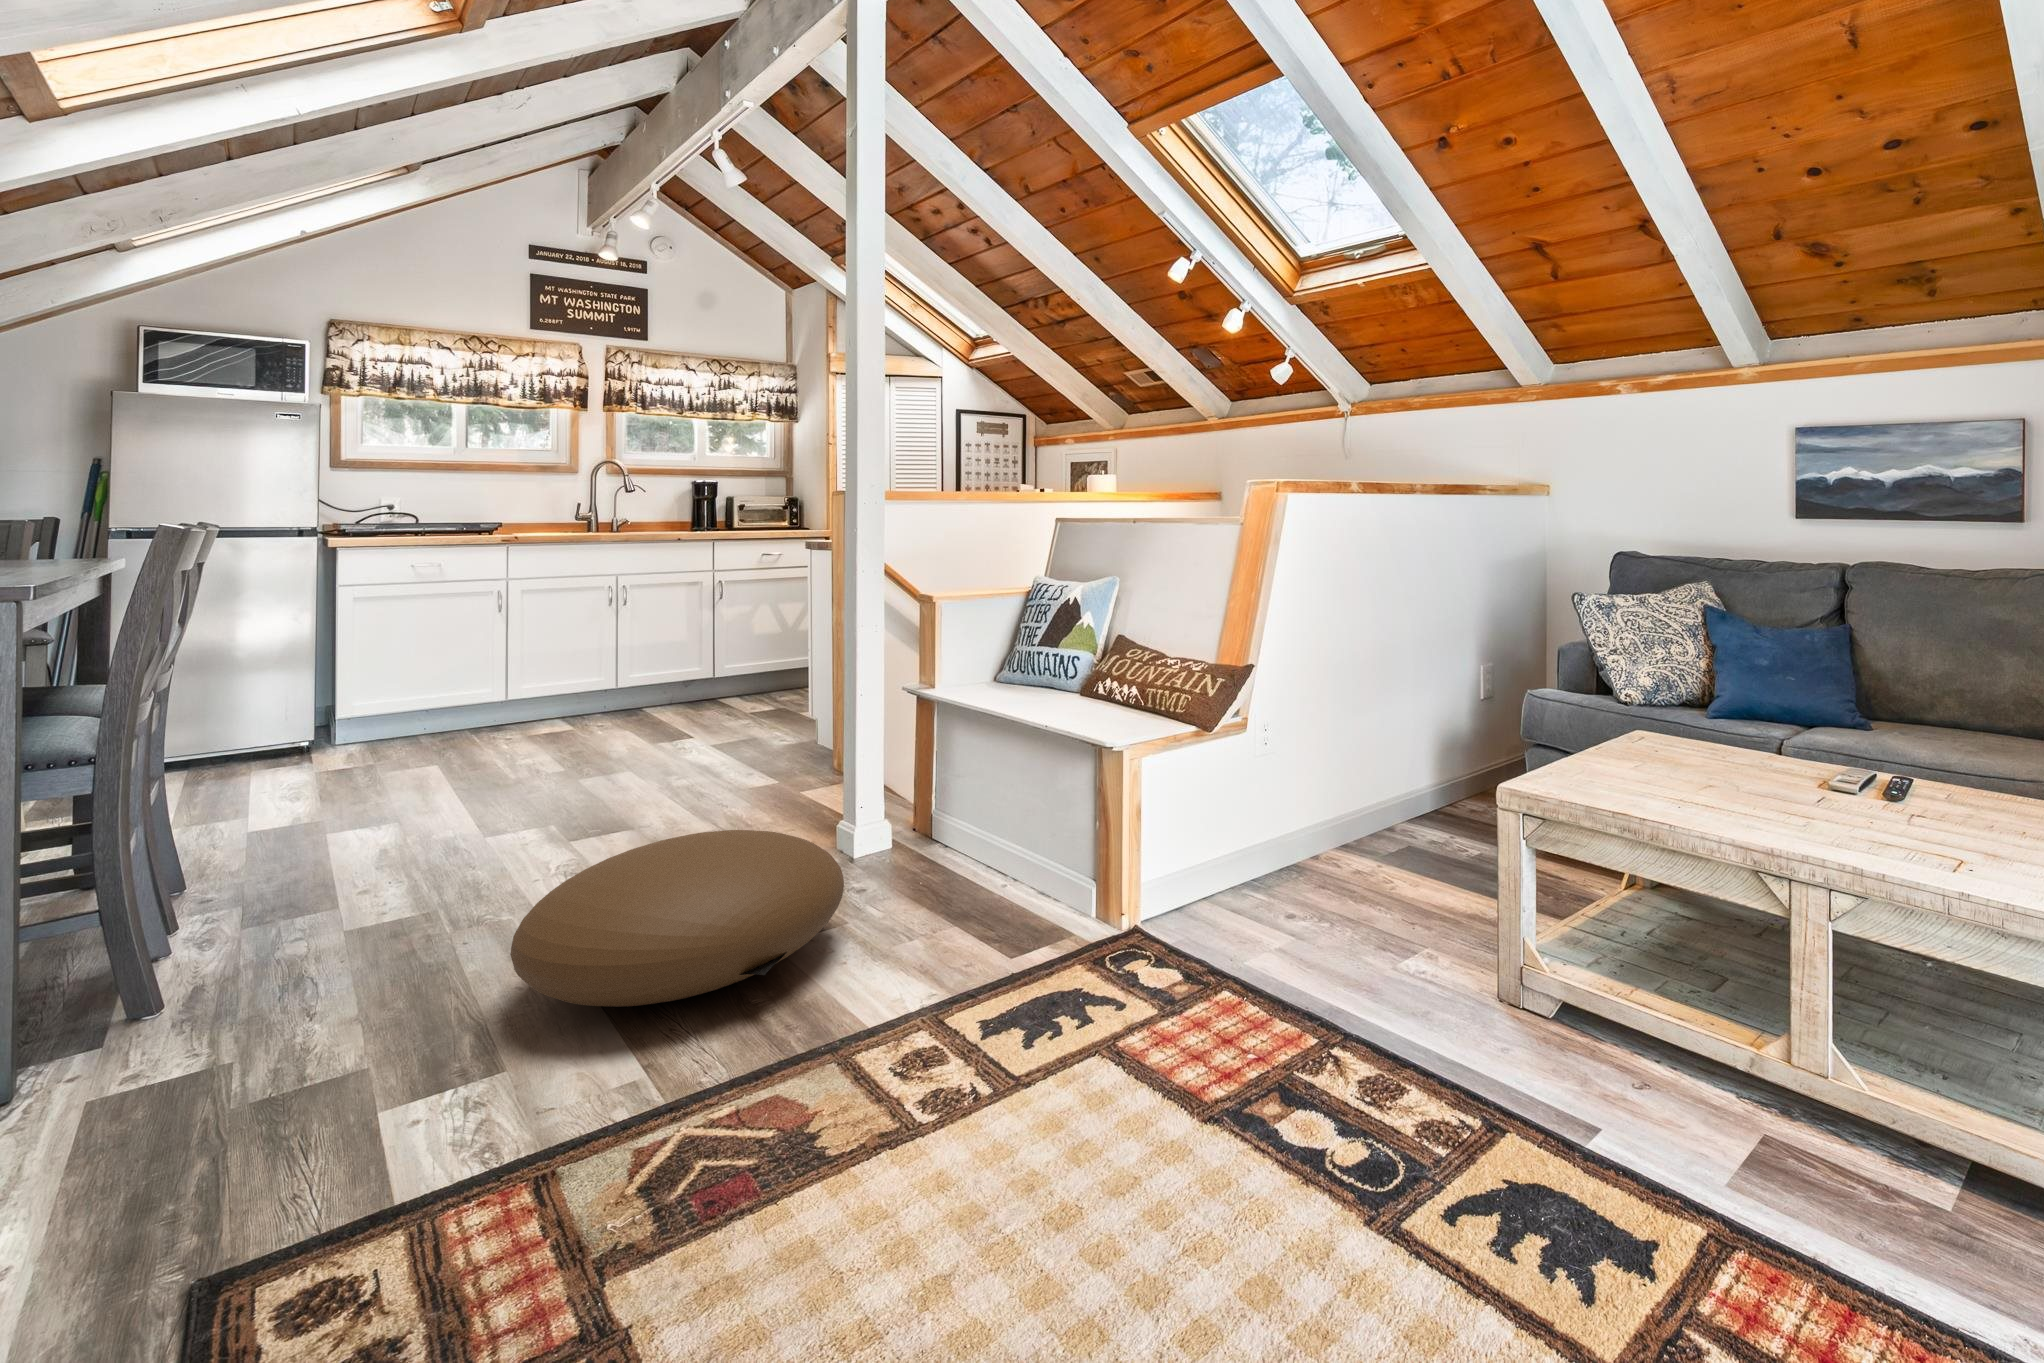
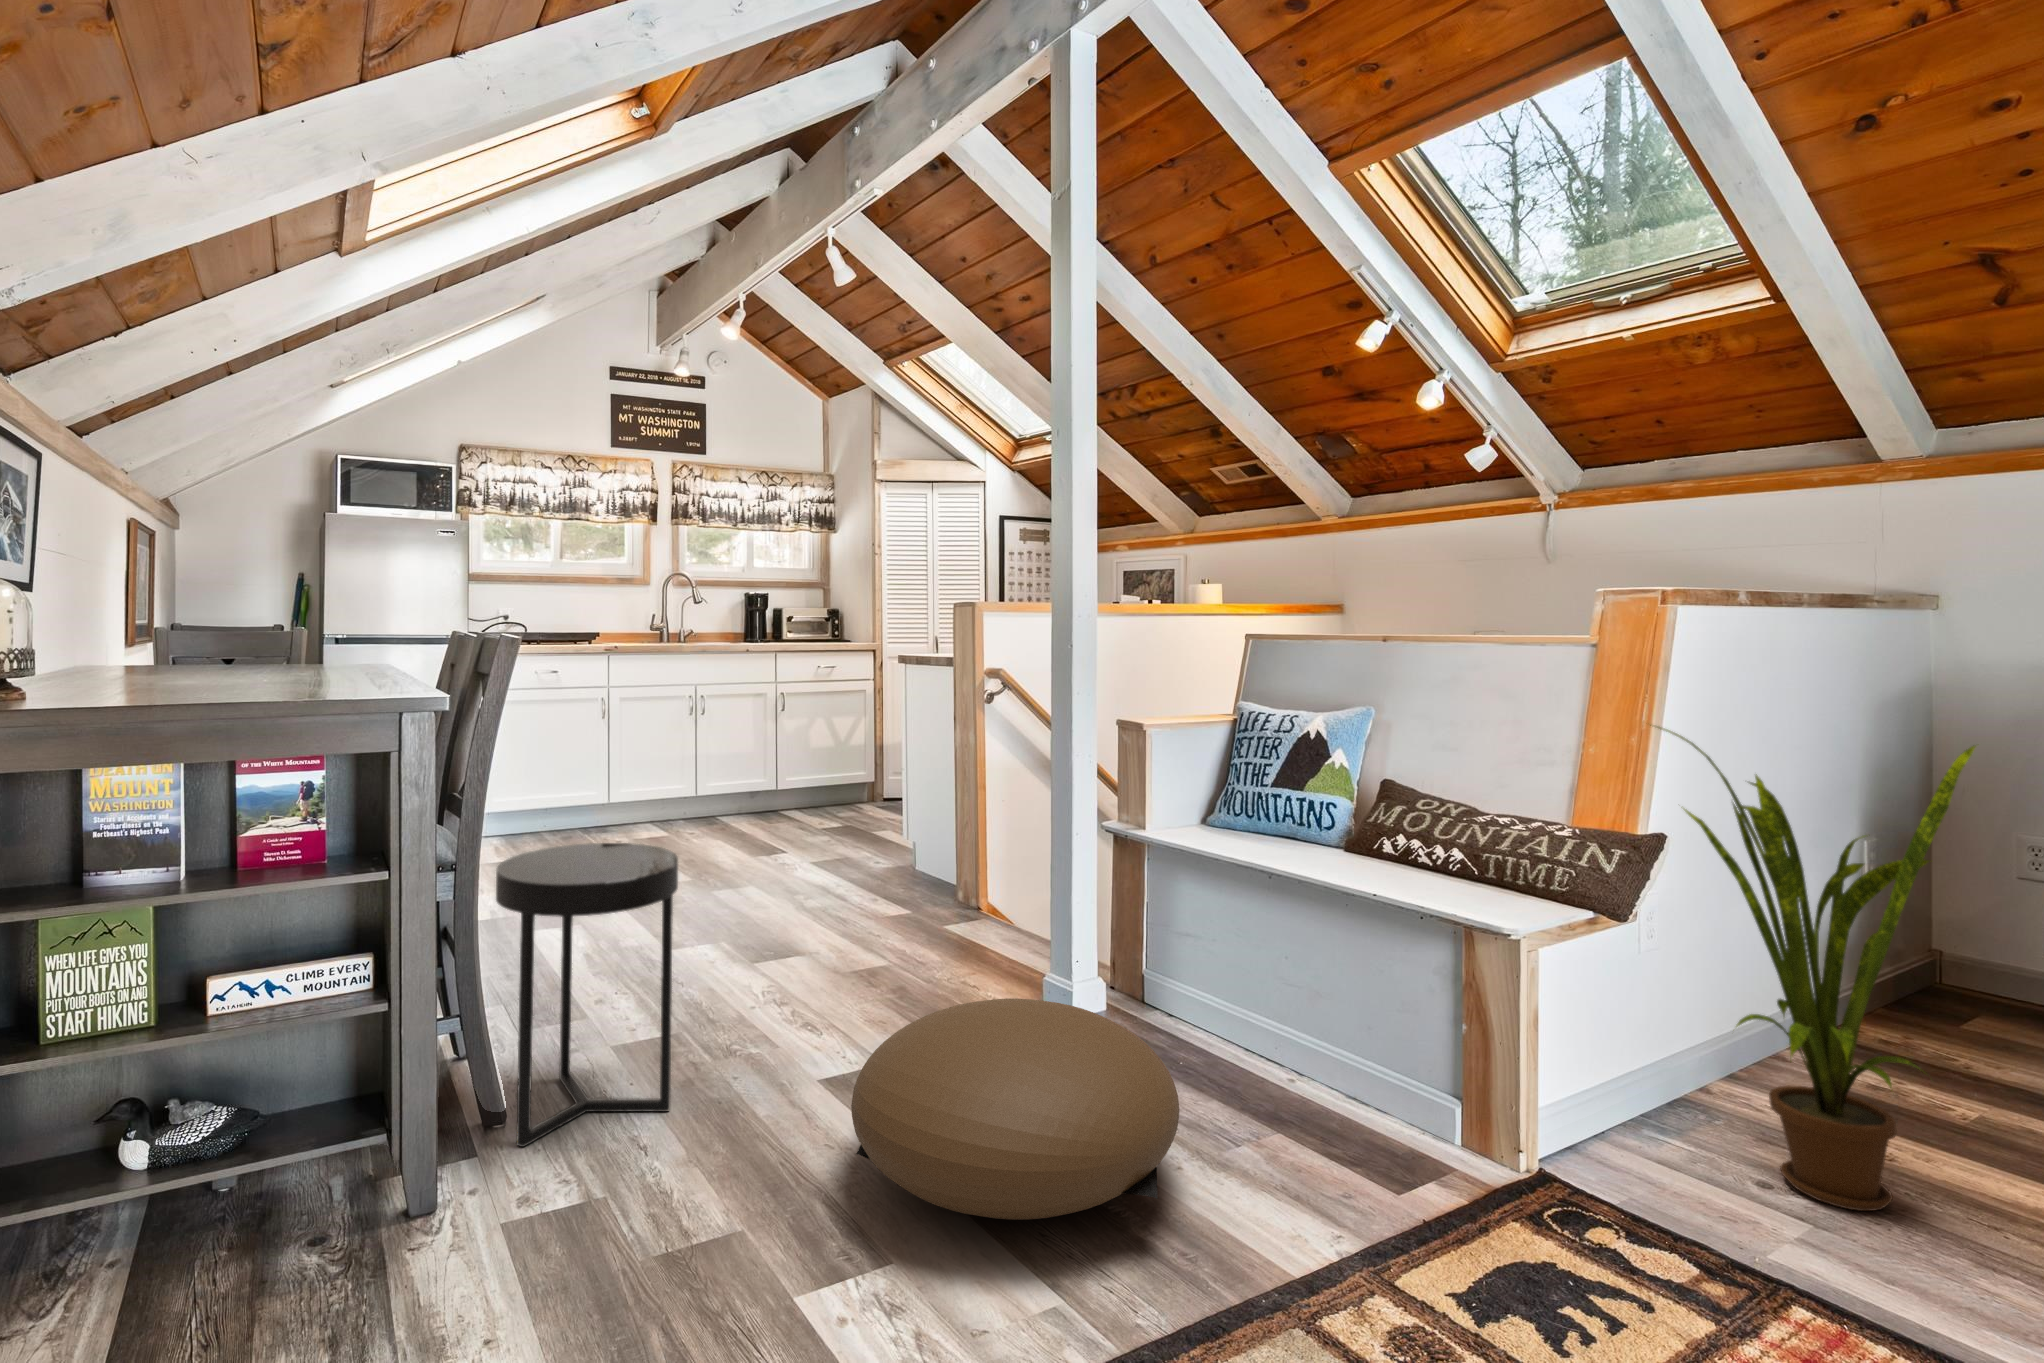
house plant: none [1262,584,1445,930] -> present [1650,725,1976,1211]
side table: none [165,717,399,1001] -> present [496,843,678,1147]

